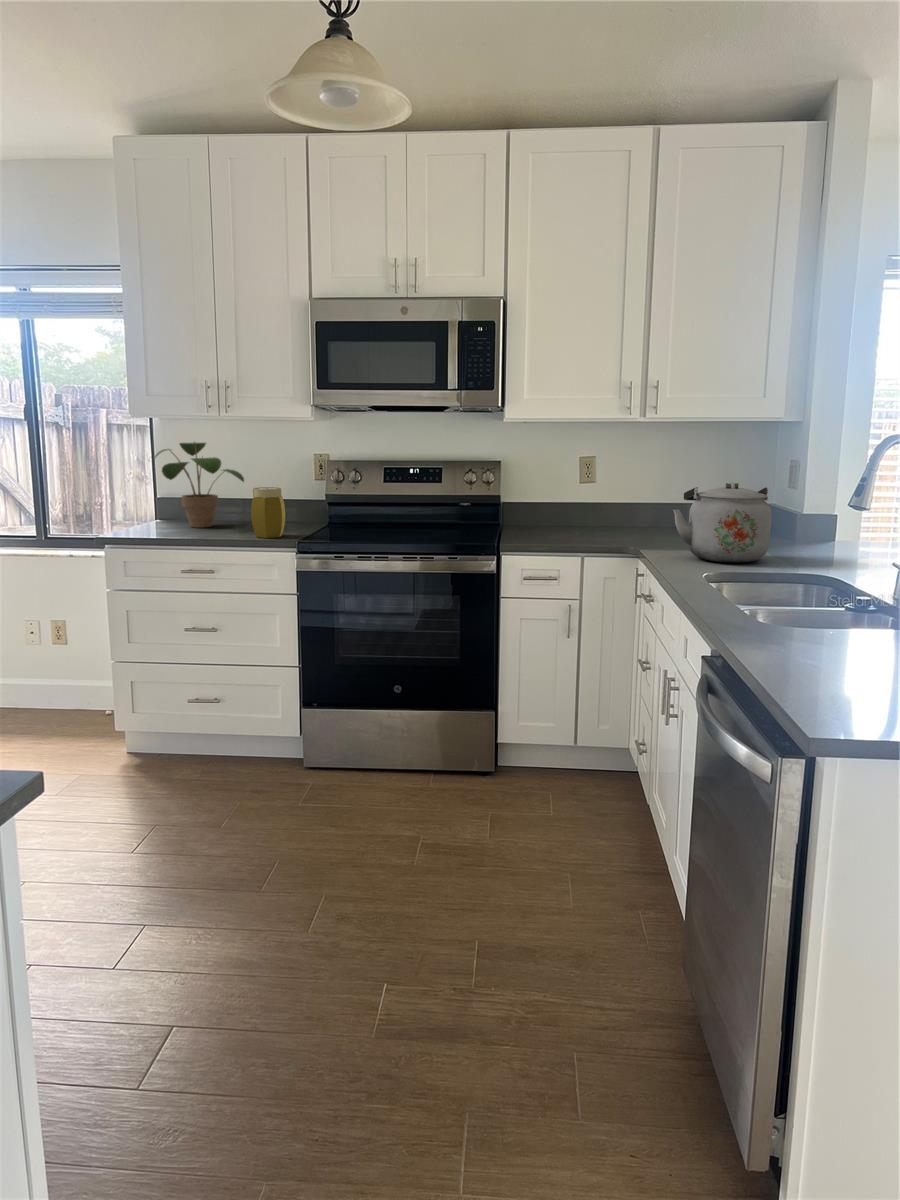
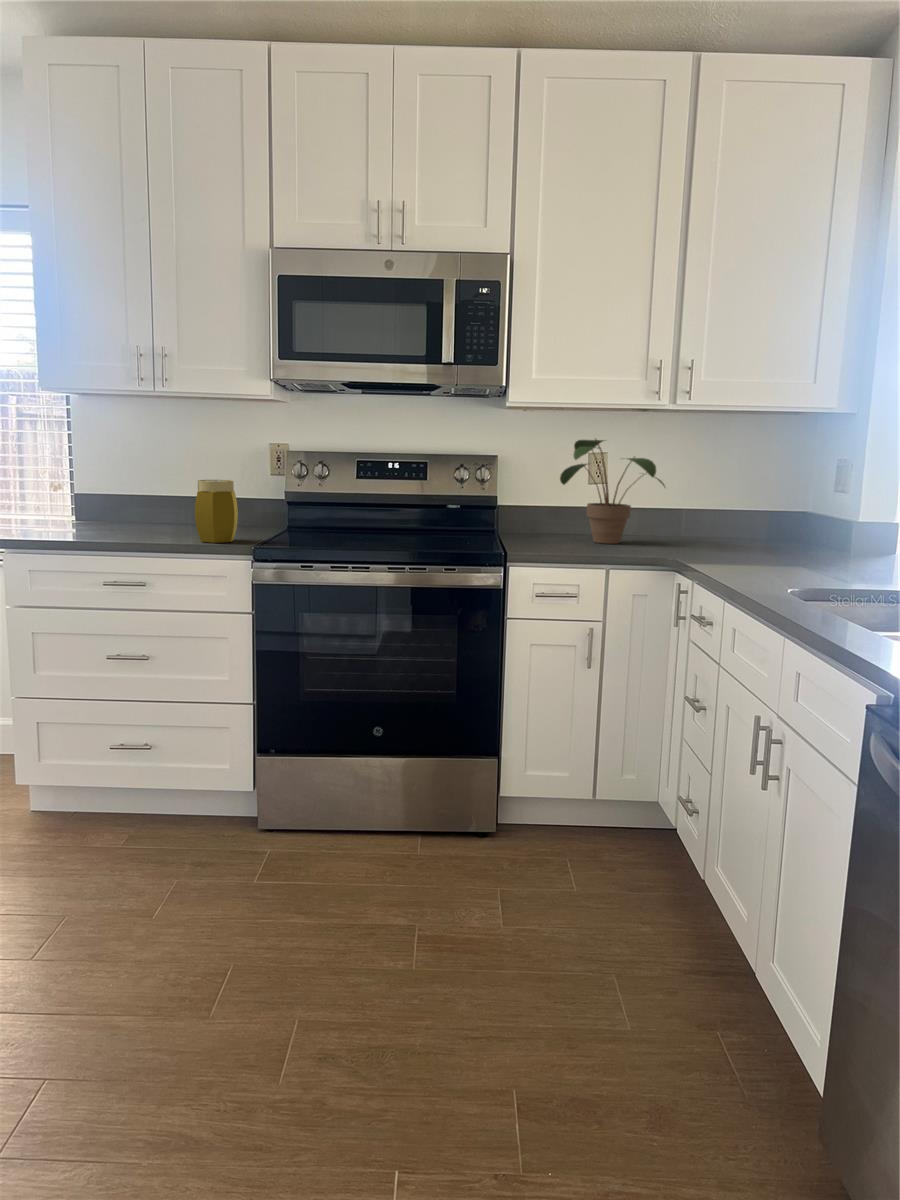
potted plant: present [155,442,244,528] -> present [560,439,664,544]
kettle: present [673,482,772,563] -> none [729,478,849,576]

